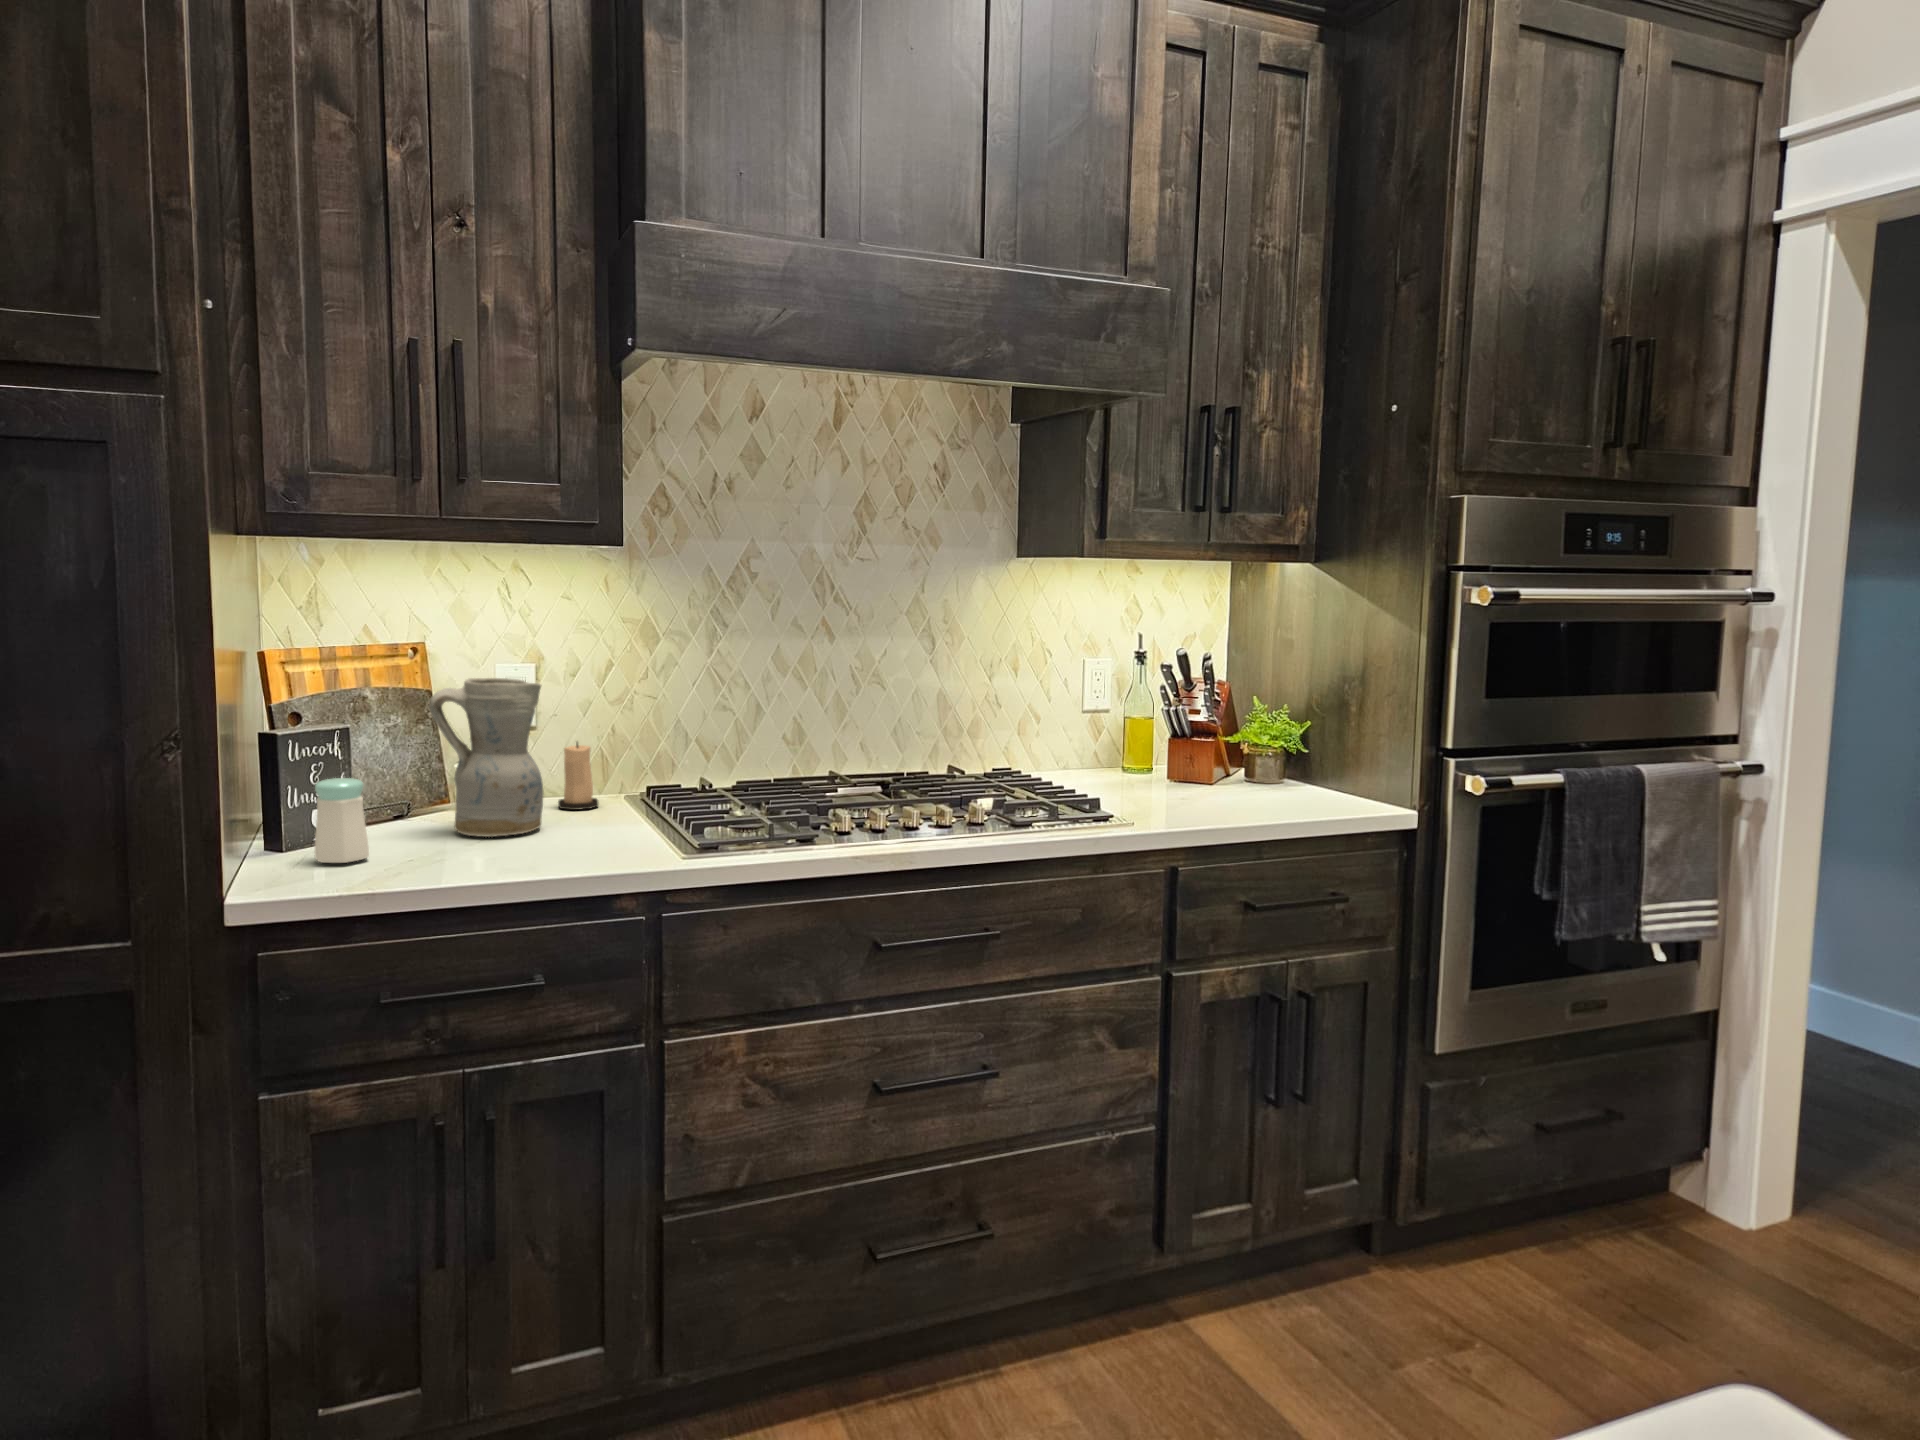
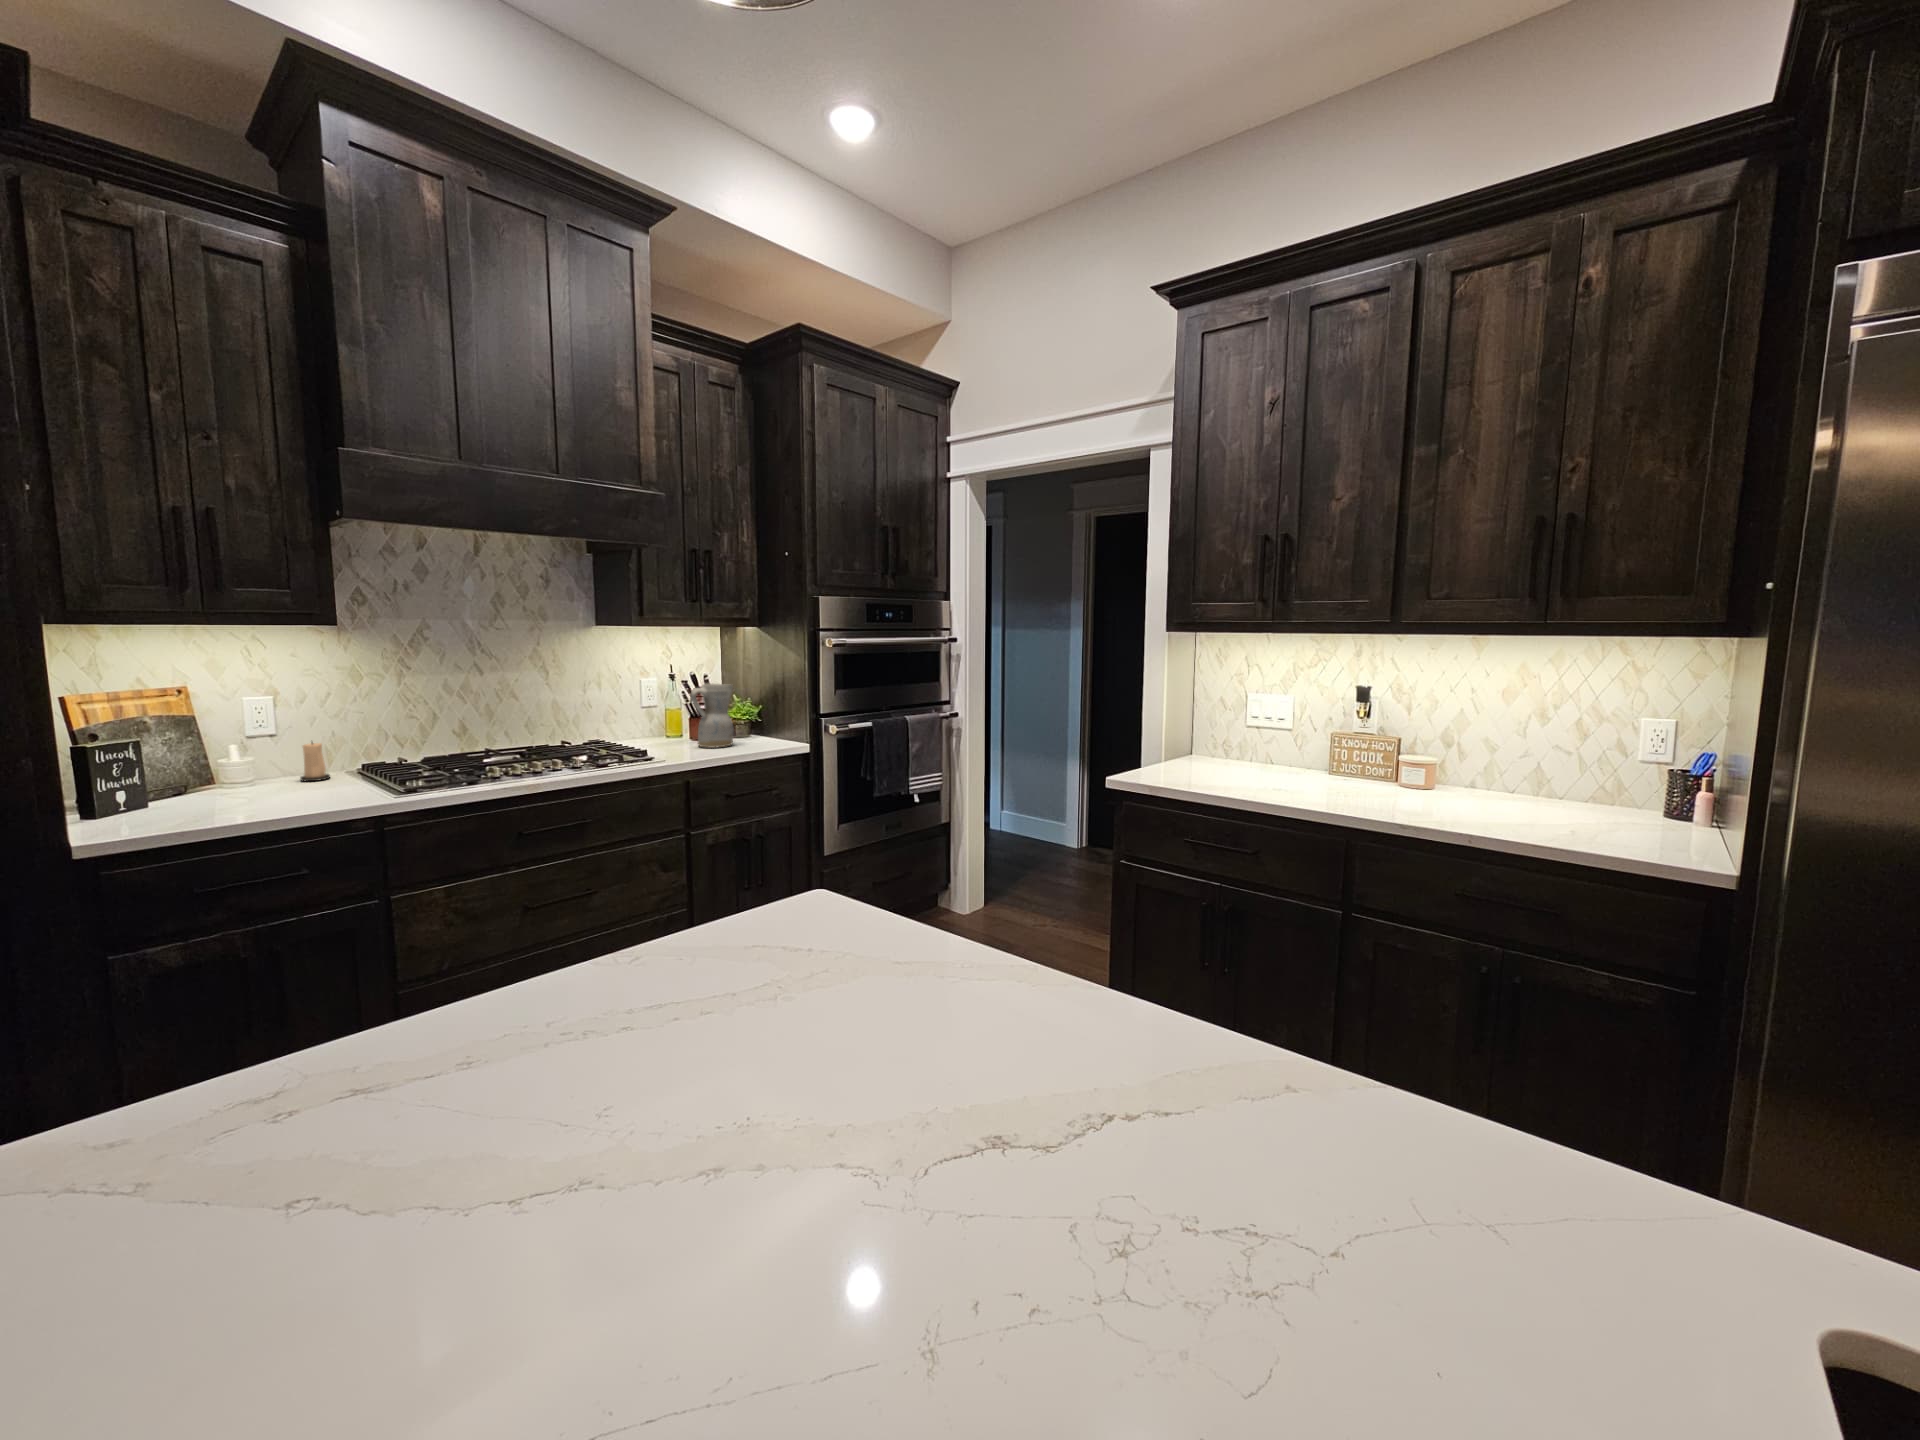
ceramic pitcher: present [429,678,543,837] -> present [690,683,734,748]
salt shaker: present [315,778,369,863] -> none [124,770,170,822]

